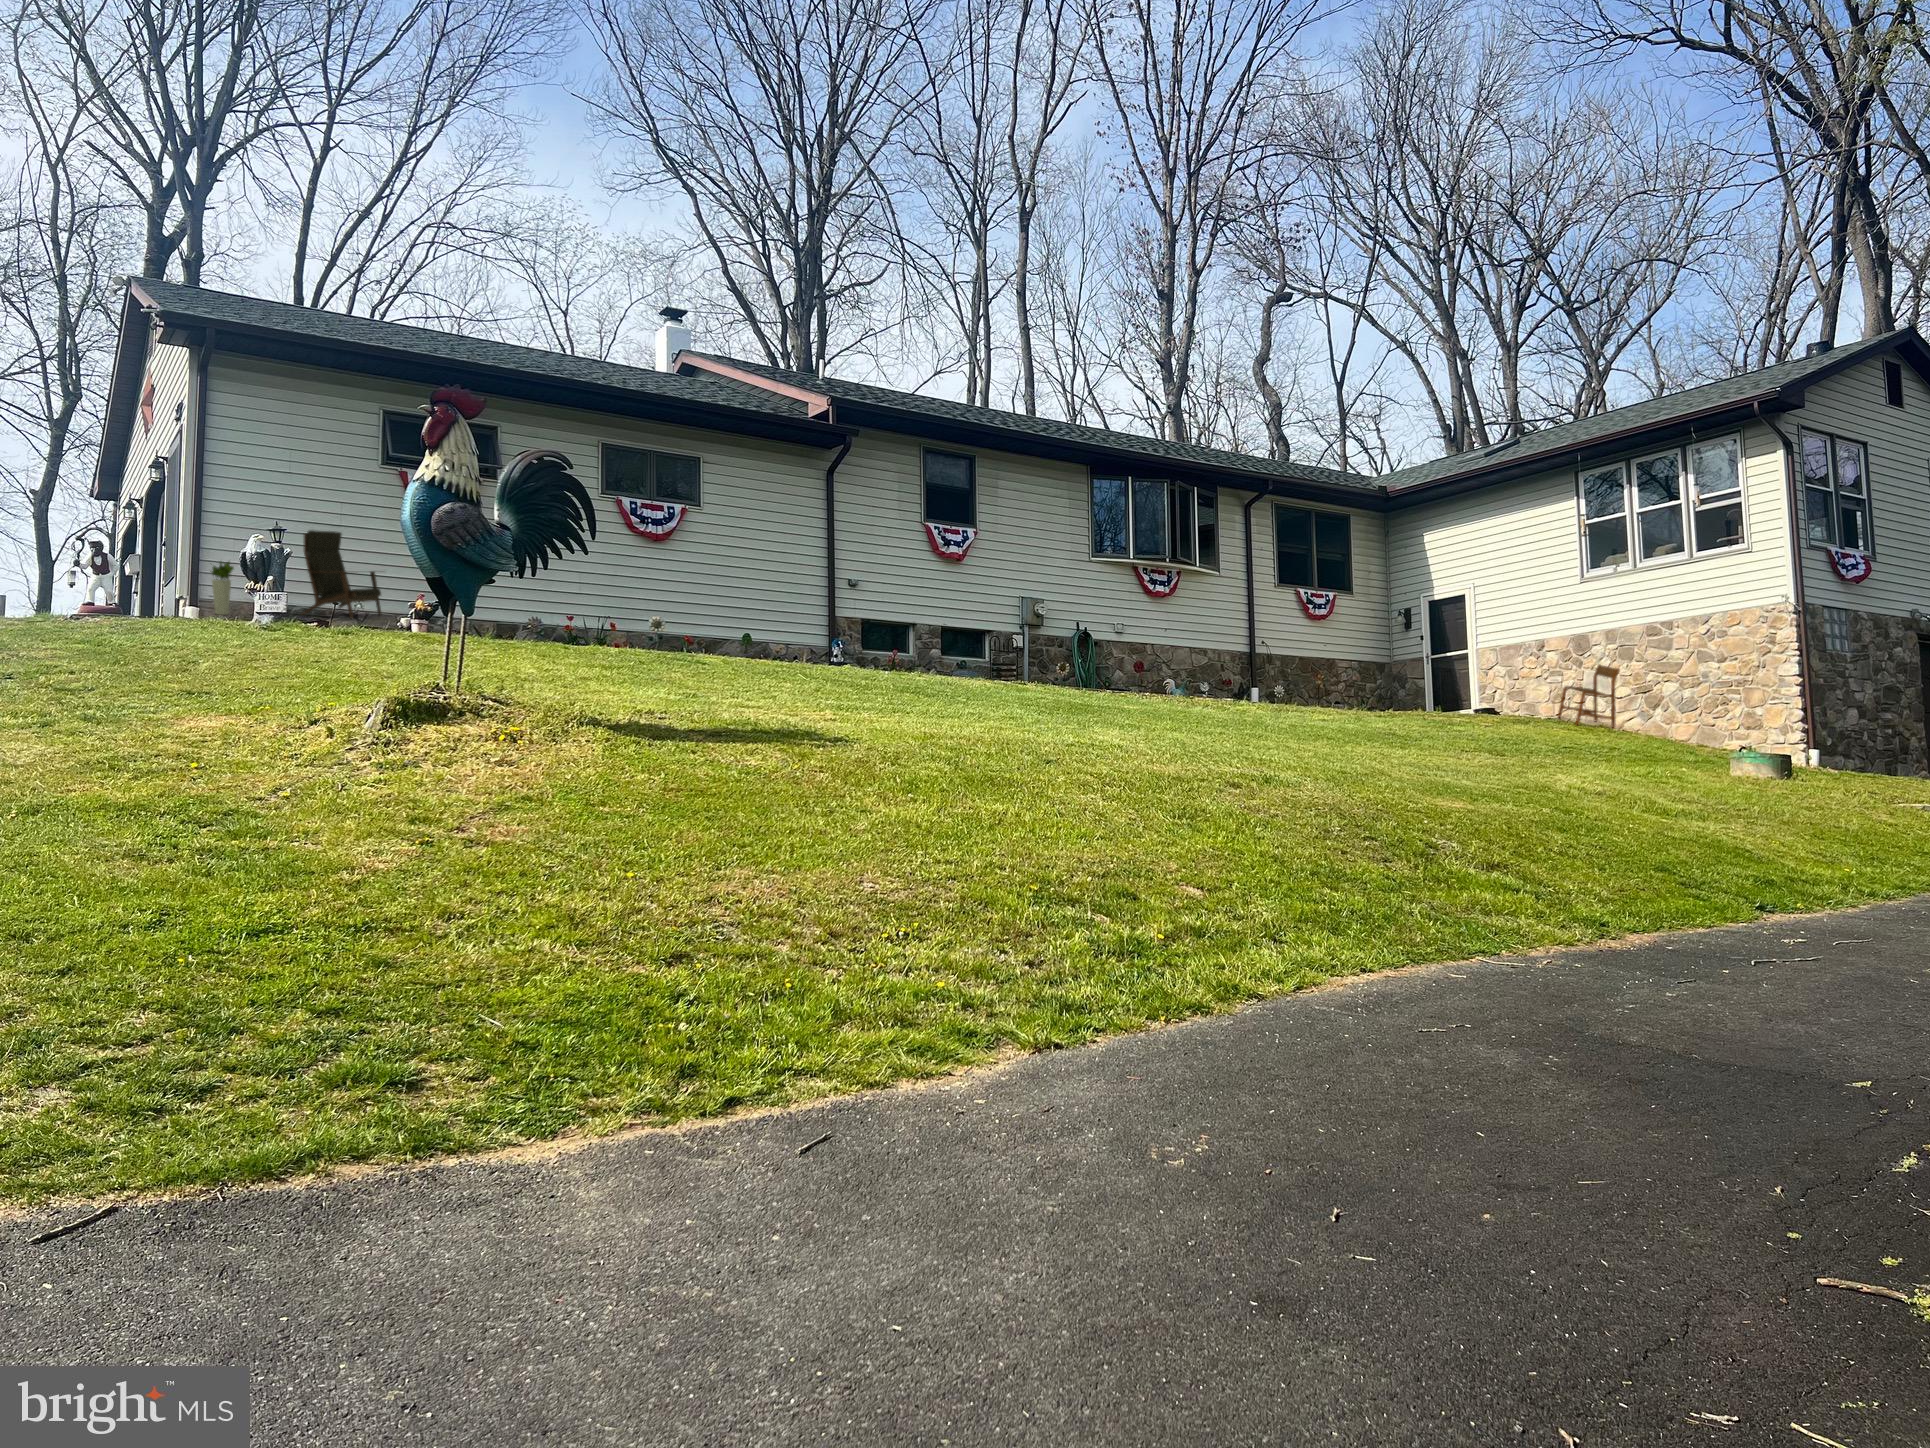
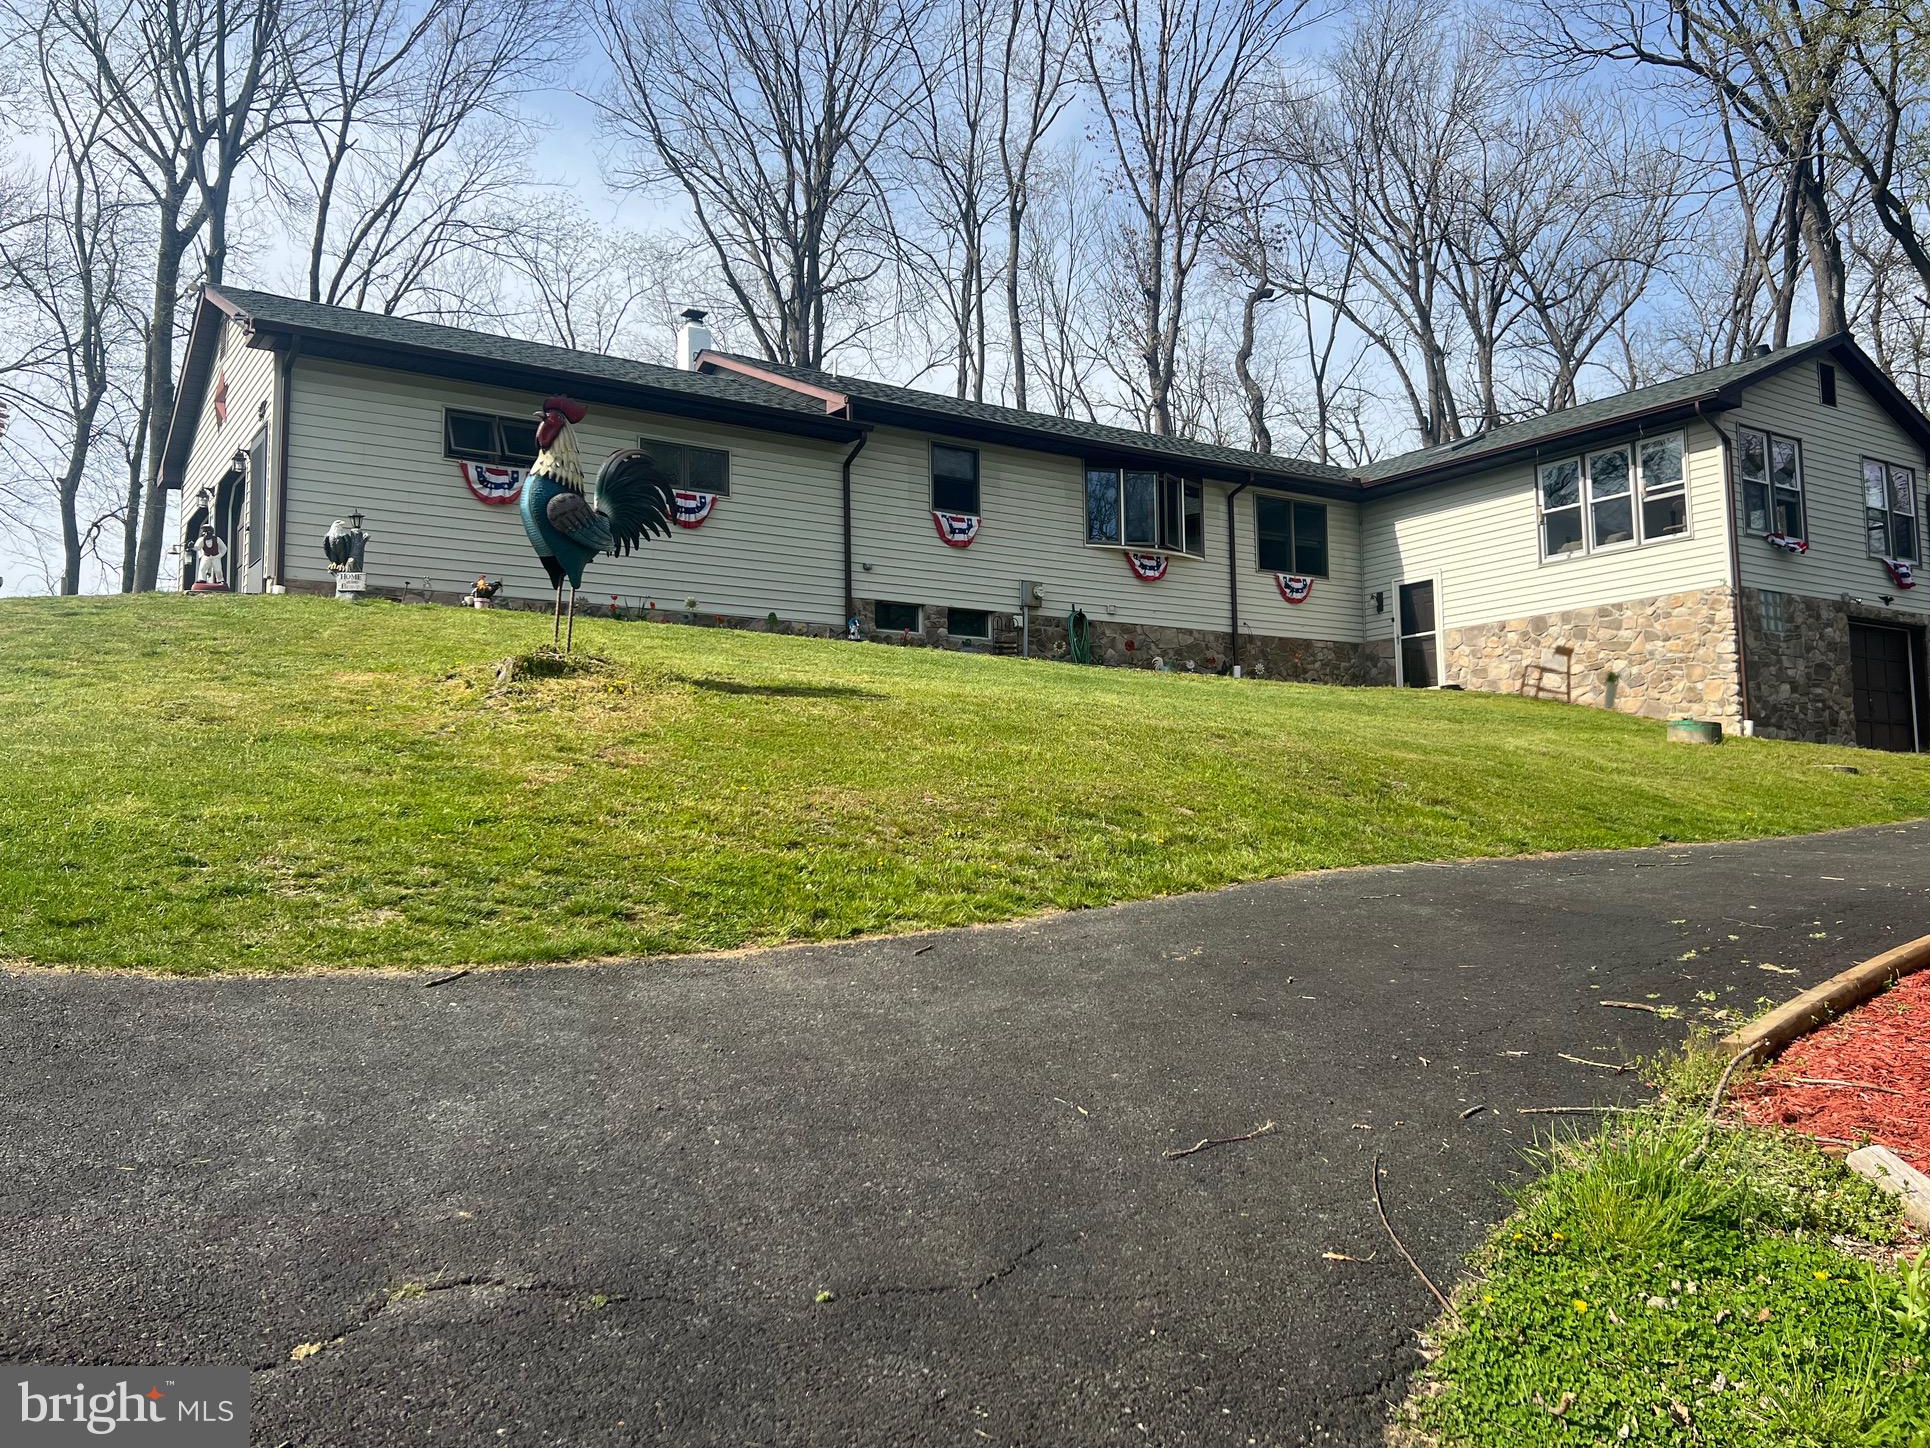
lounge chair: present [302,530,381,619] -> none [370,518,445,599]
planter: present [210,562,234,615] -> present [1604,671,1621,708]

